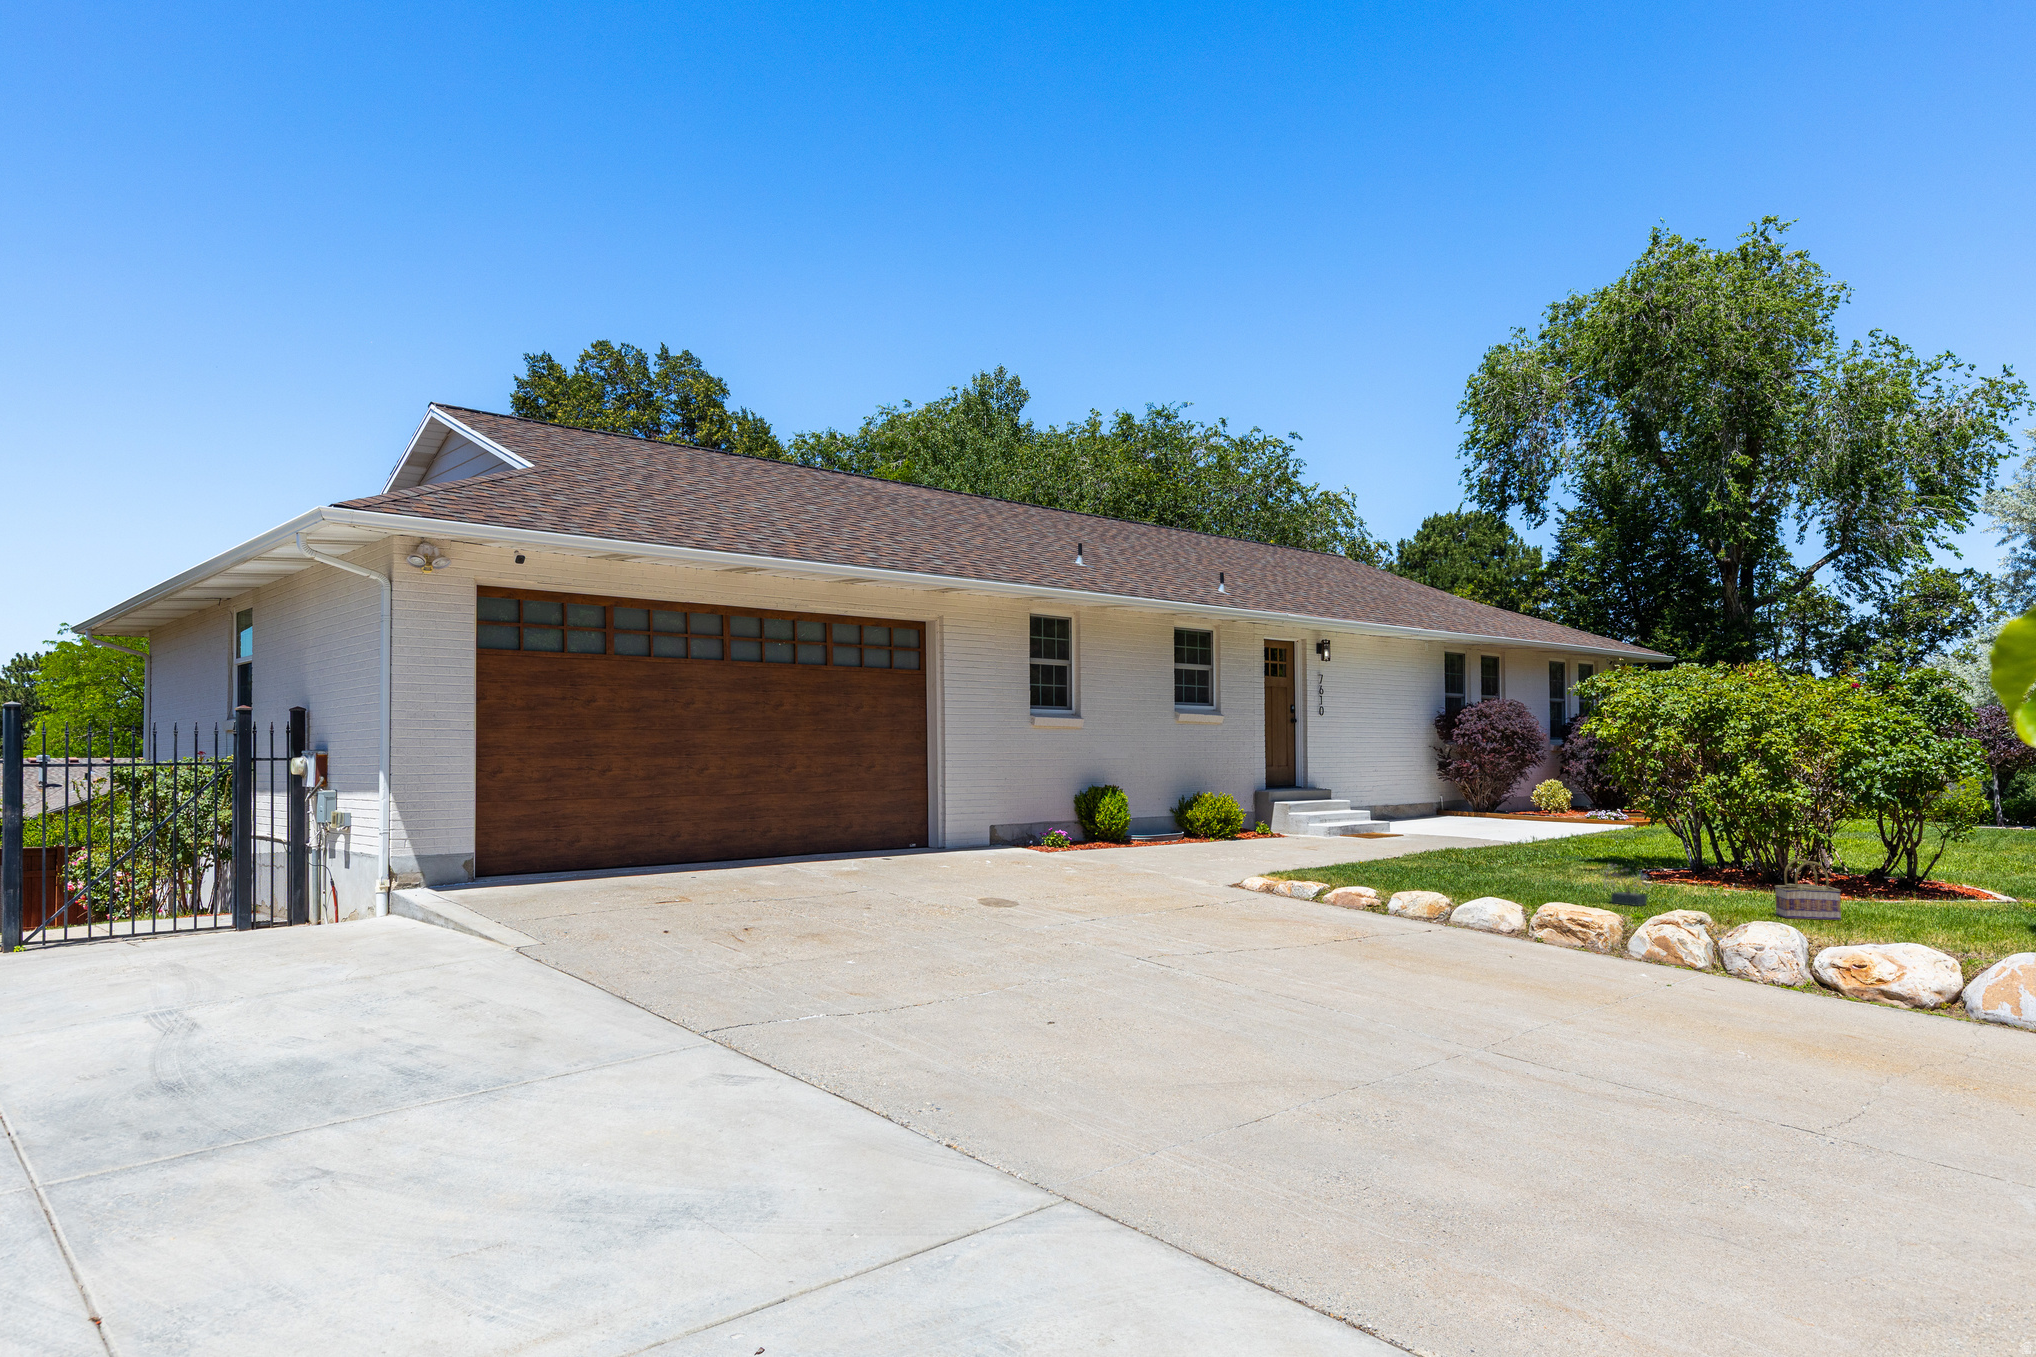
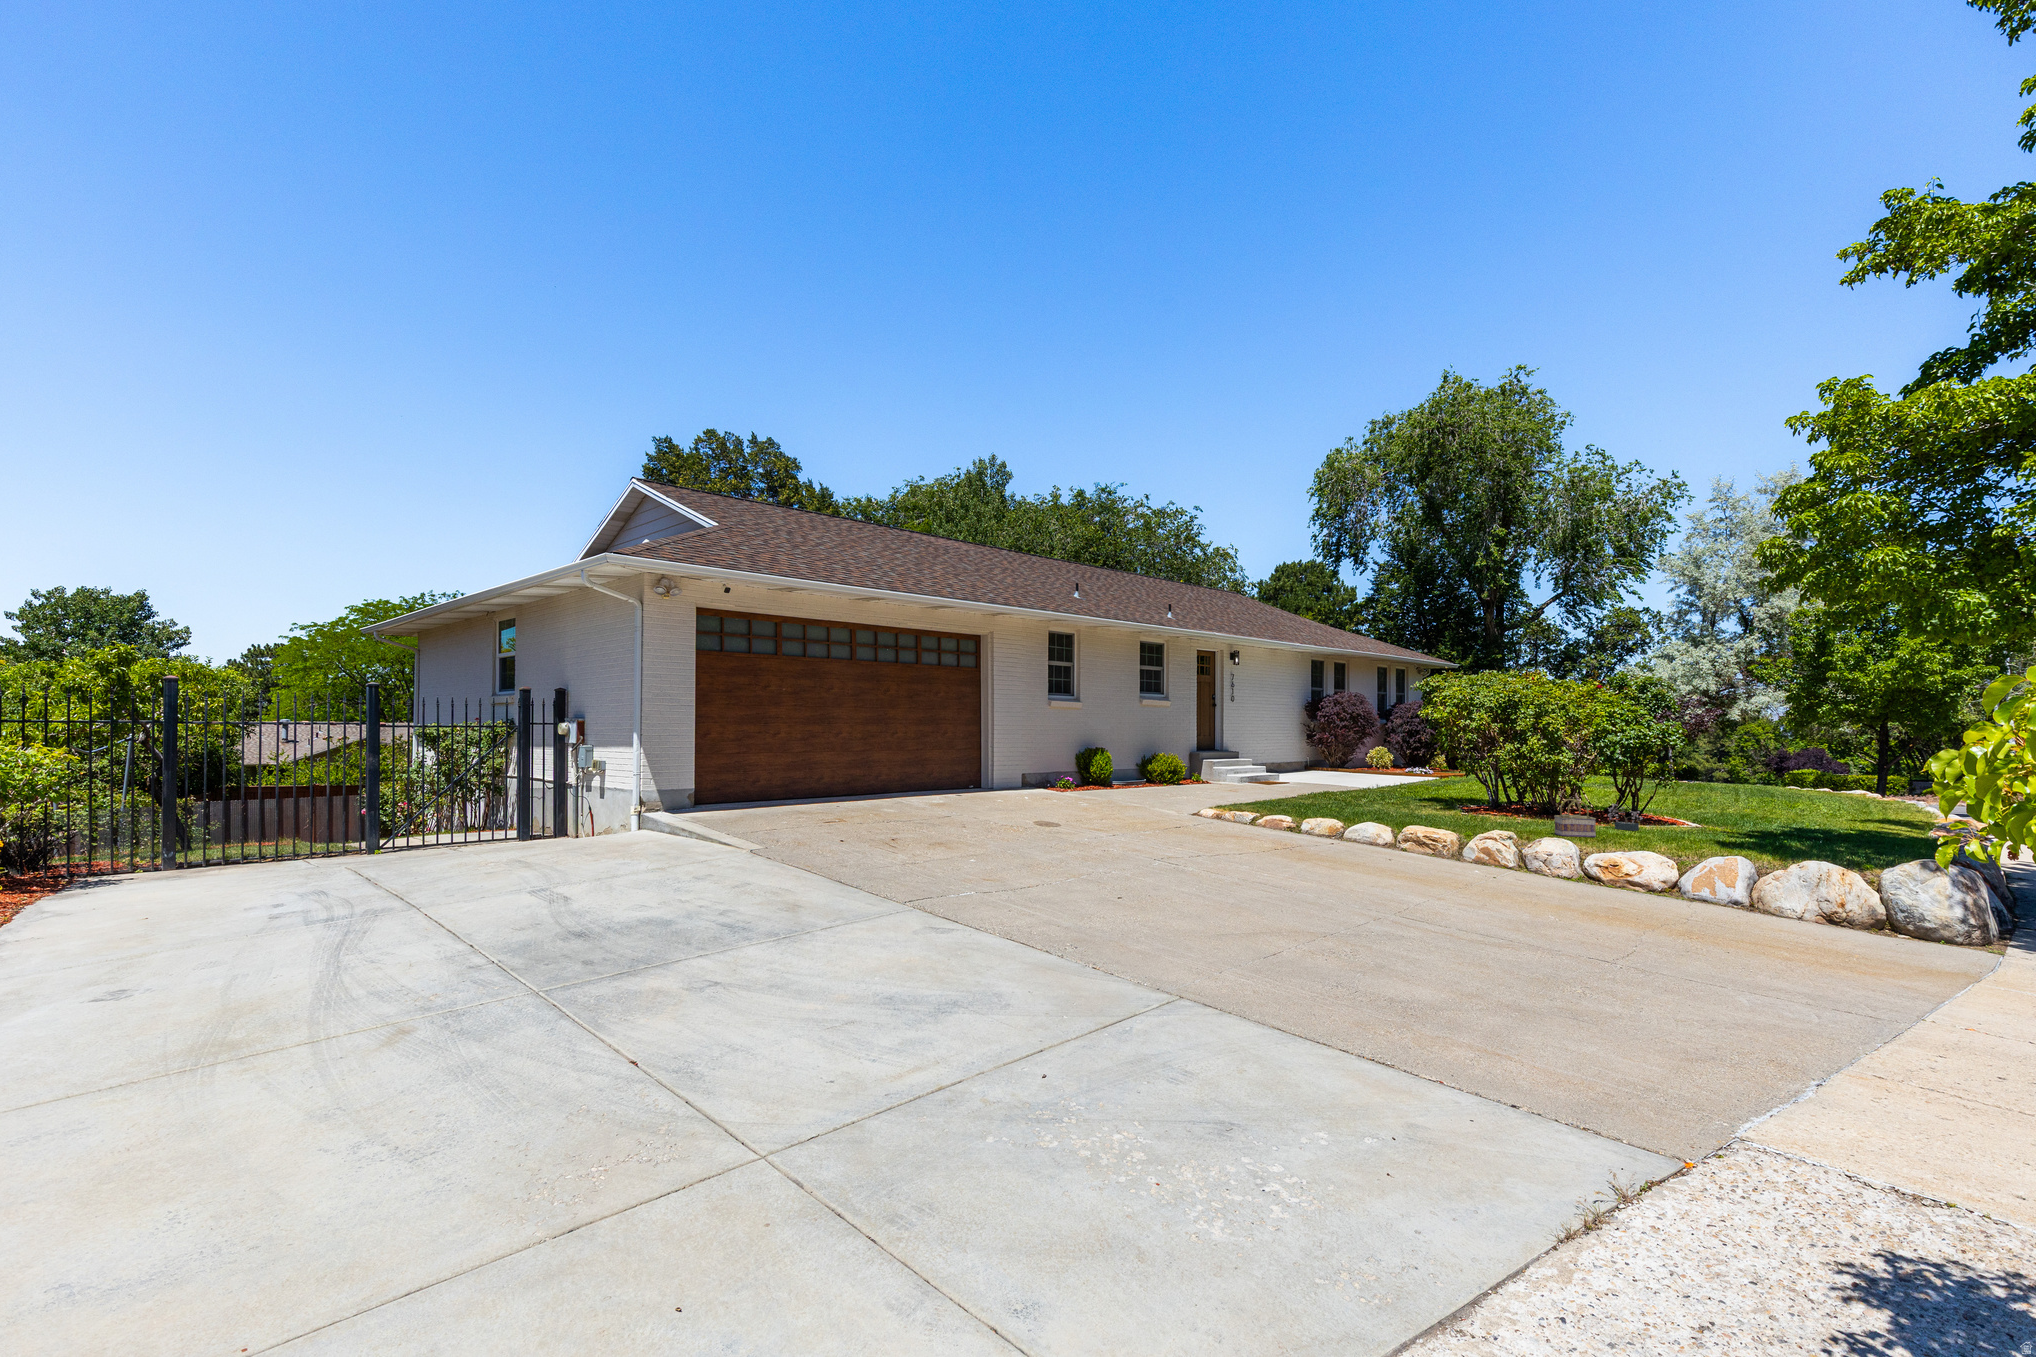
decorative plant: present [1604,866,1650,906] -> present [1608,804,1643,831]

